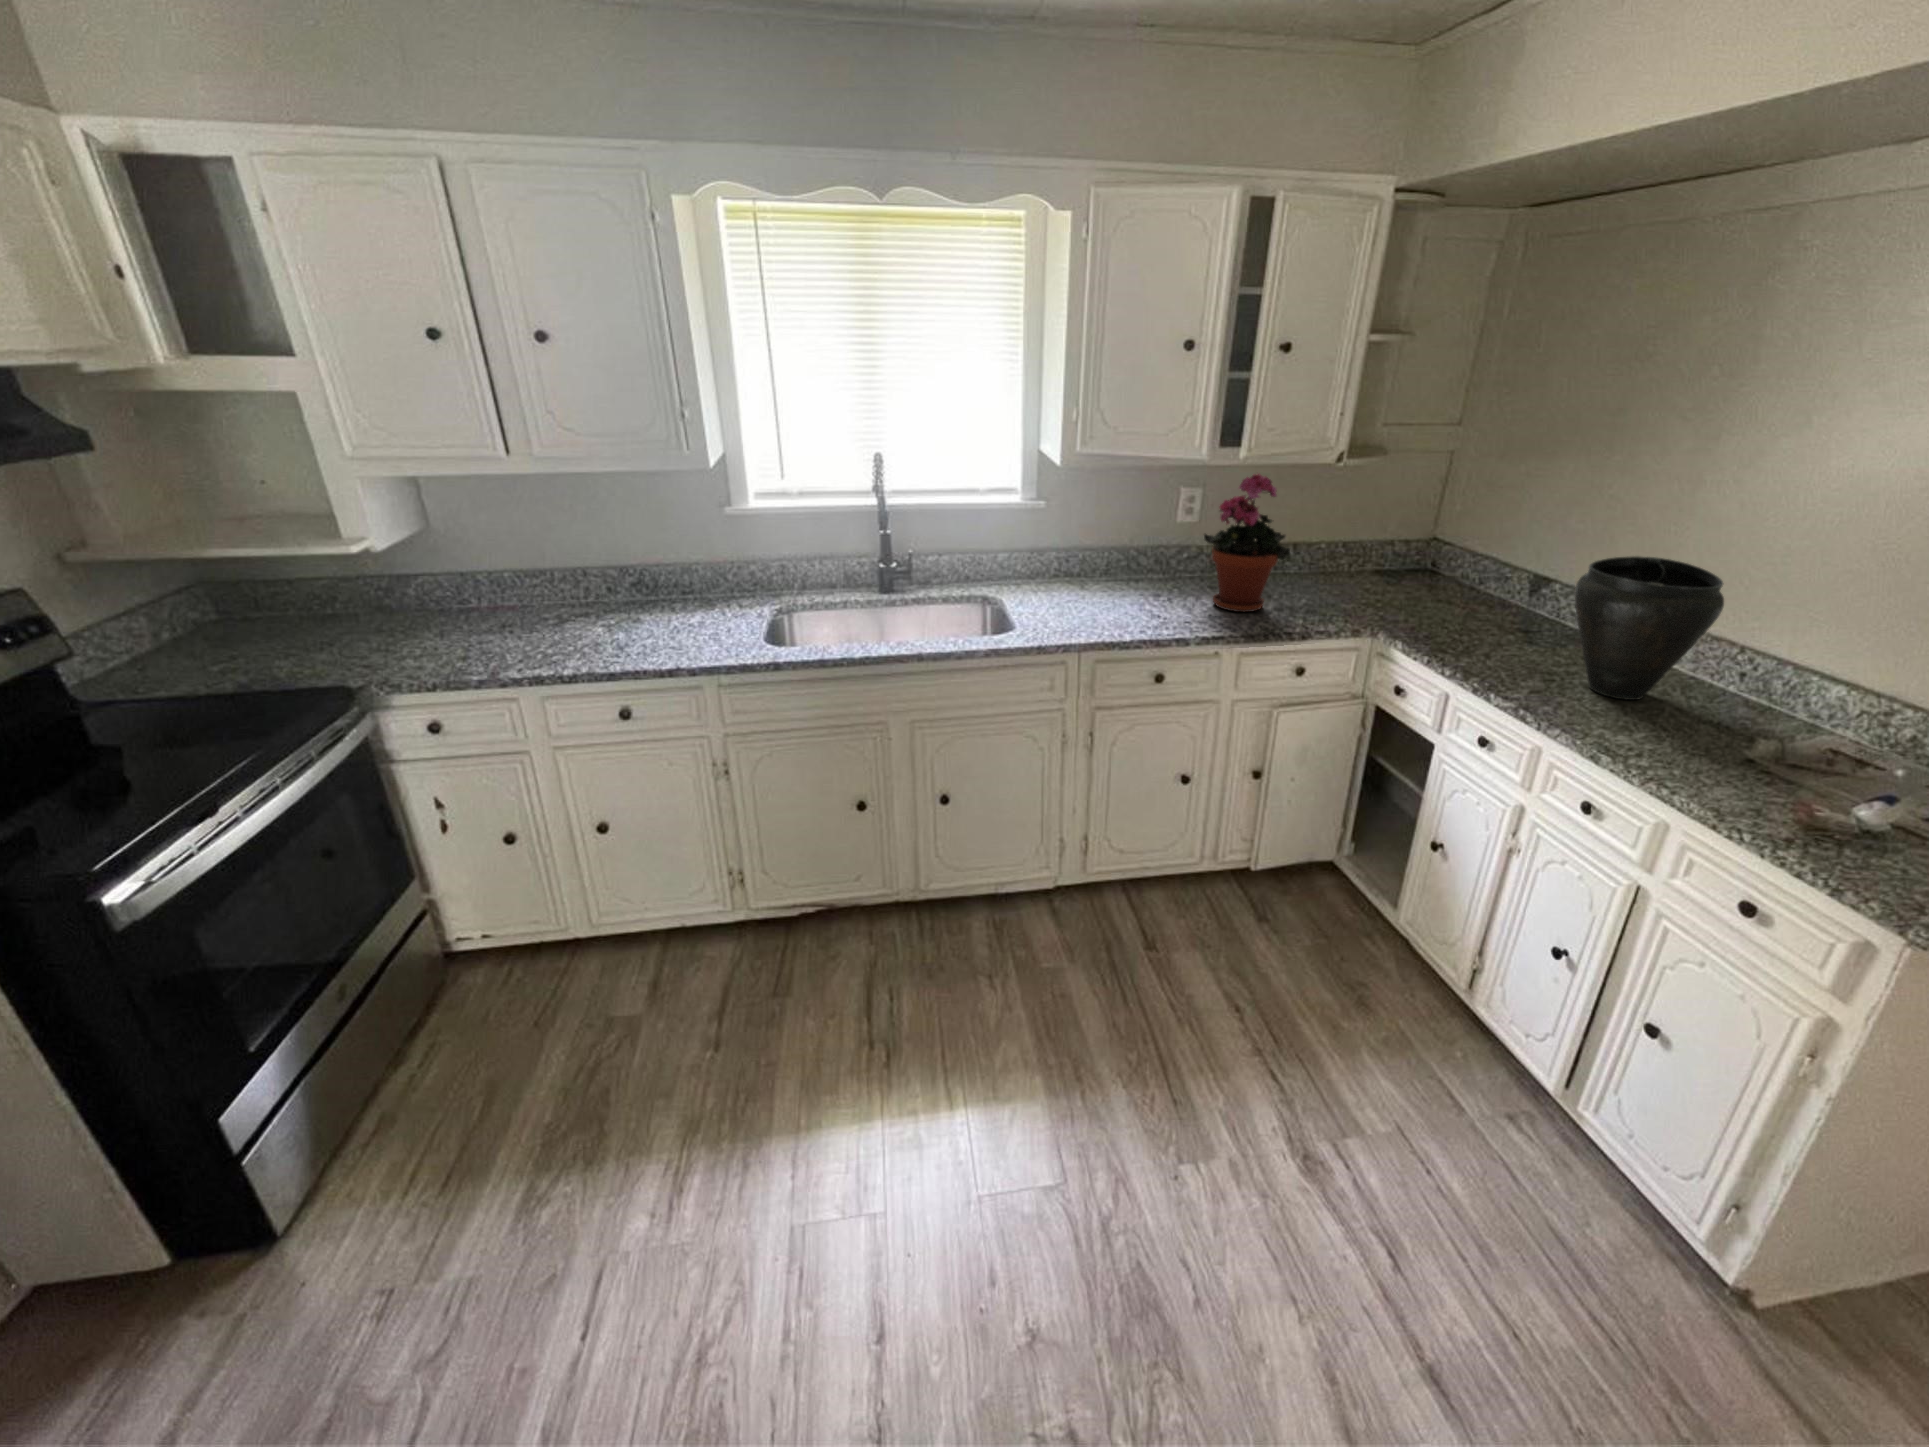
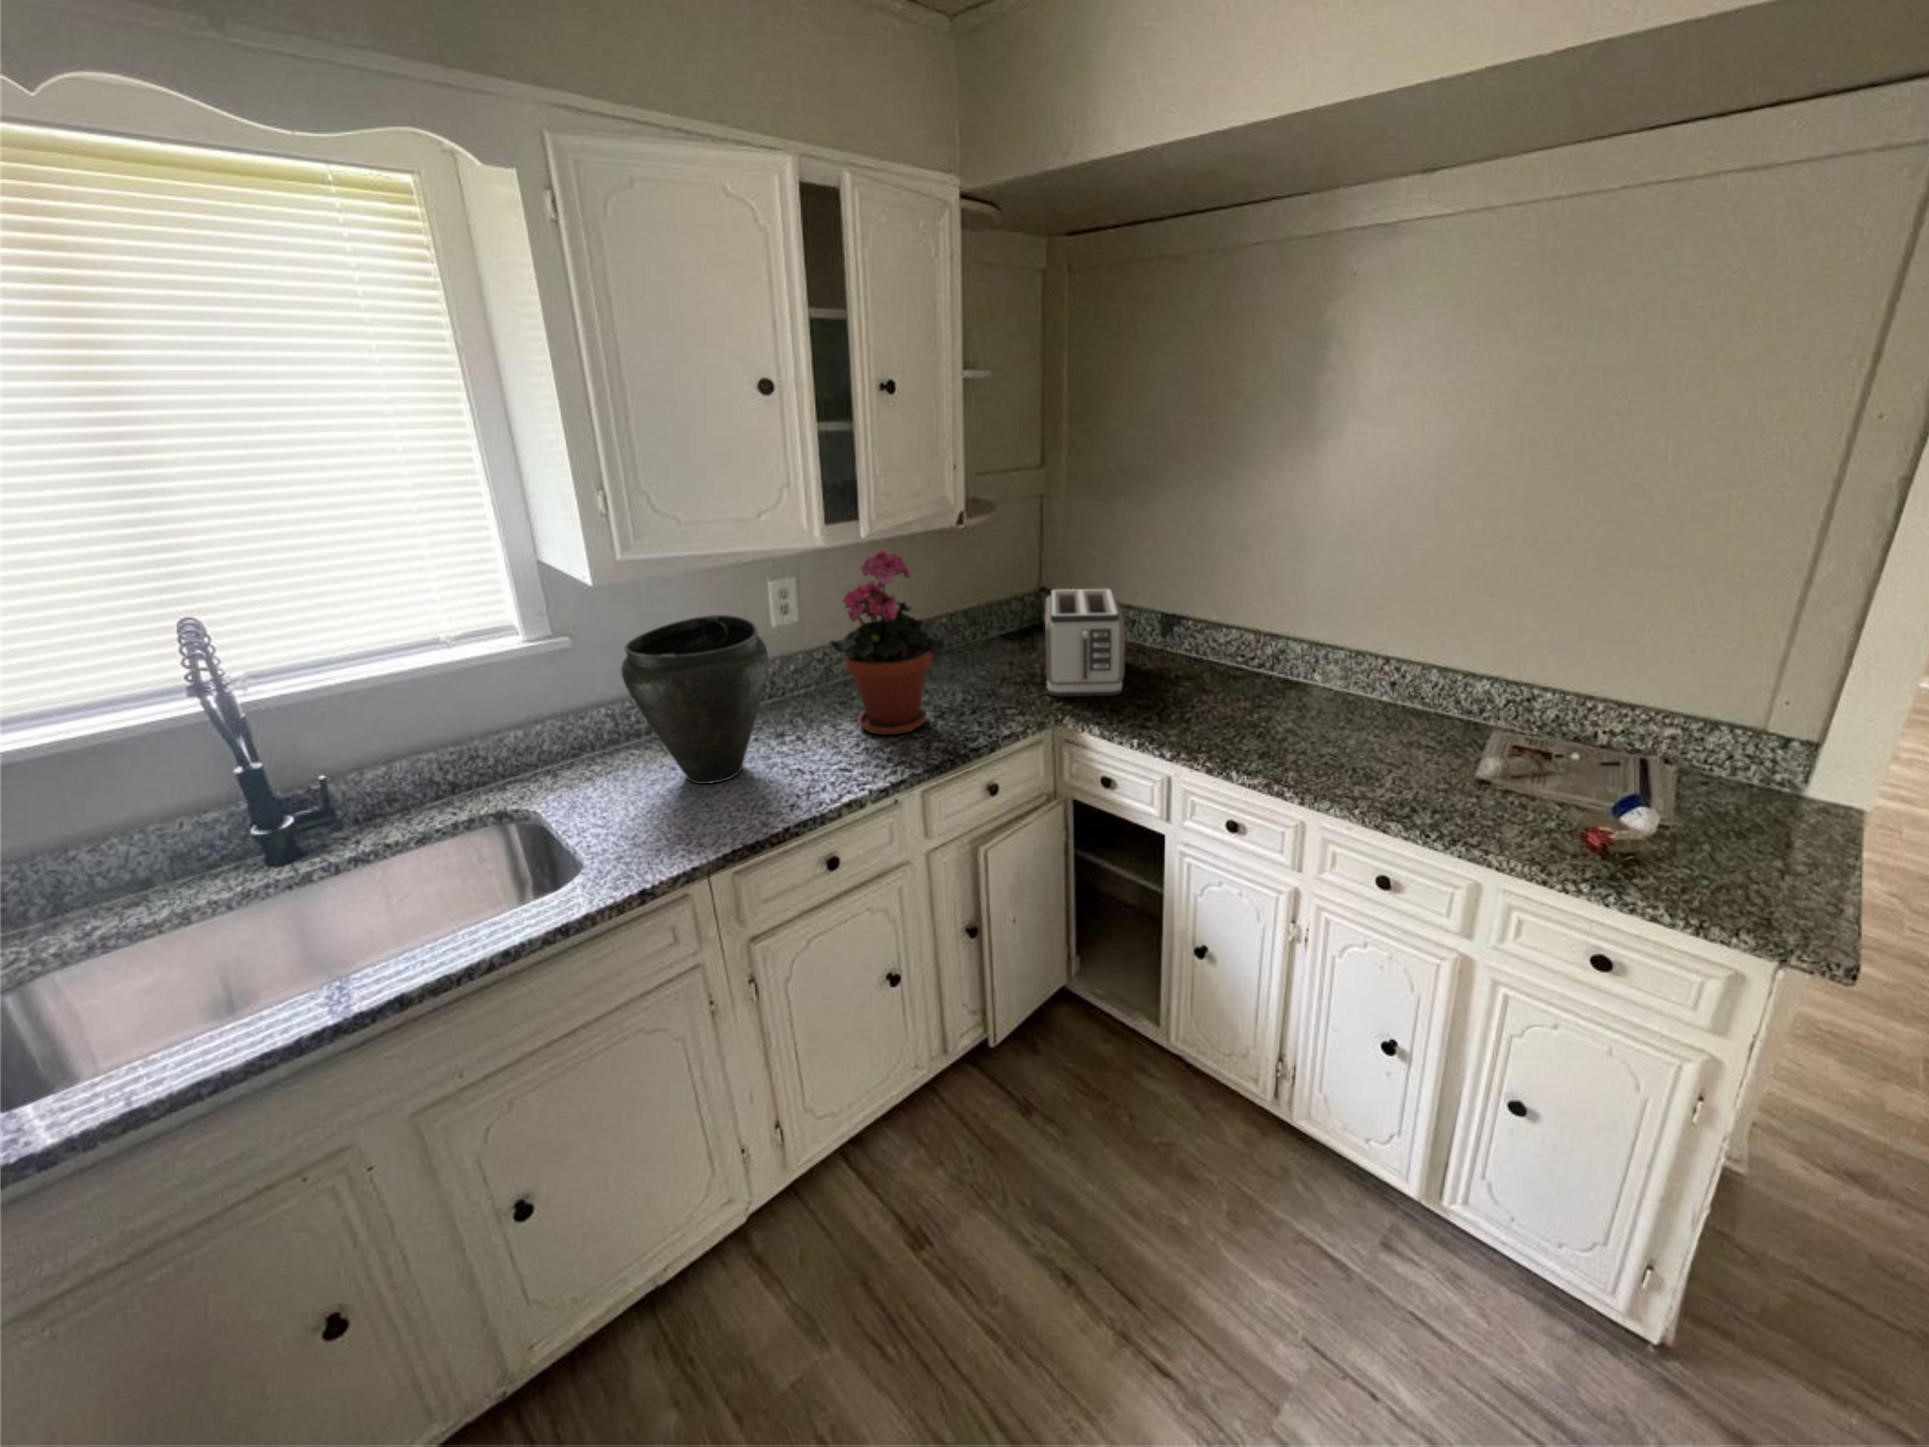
toaster: none [1377,532,1477,627] -> present [1045,588,1125,697]
vase: present [1575,556,1724,700] -> present [621,615,768,784]

